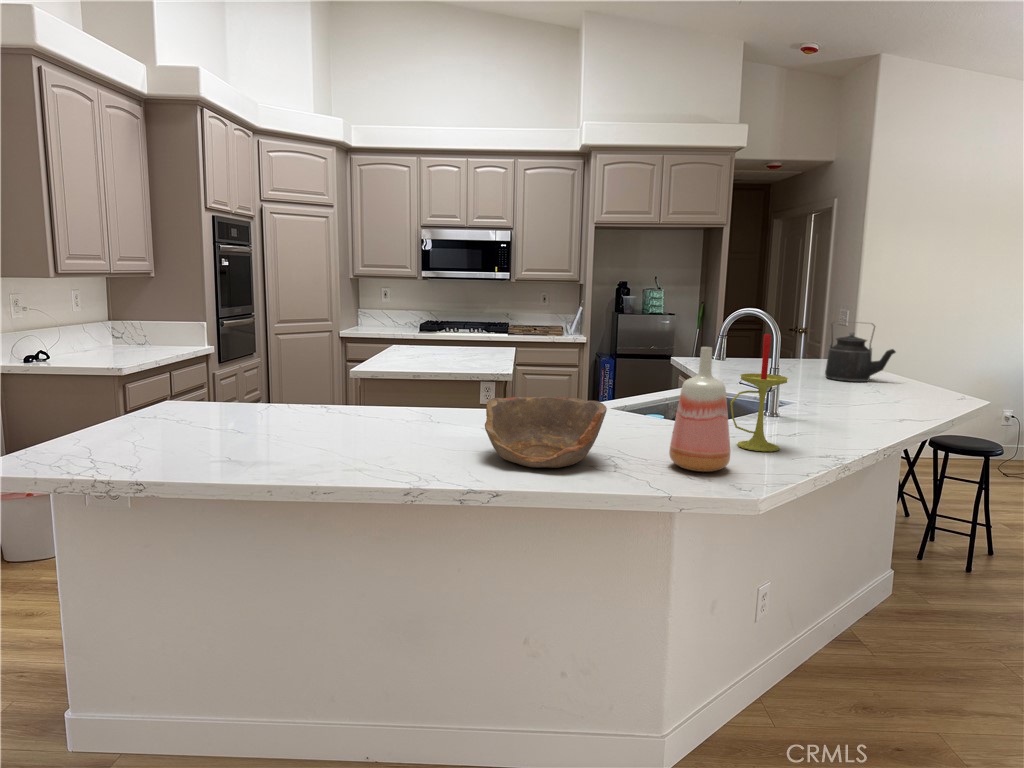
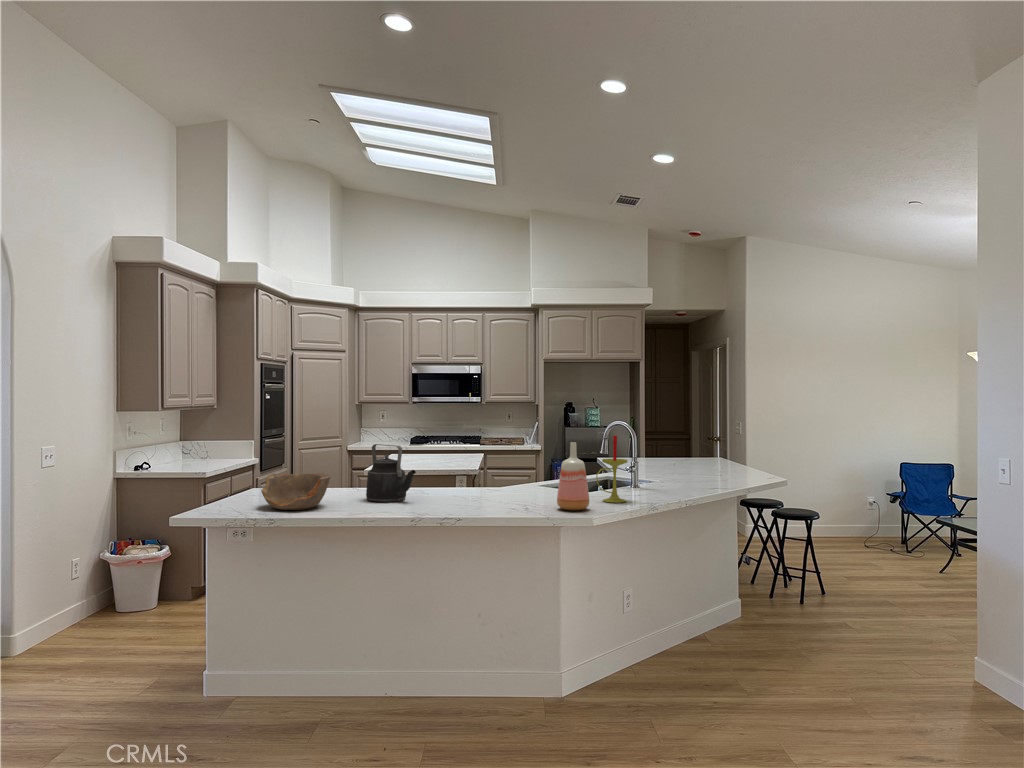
kettle: present [825,322,896,382] -> present [366,444,416,502]
bowl: present [485,396,607,468] -> present [261,473,330,510]

